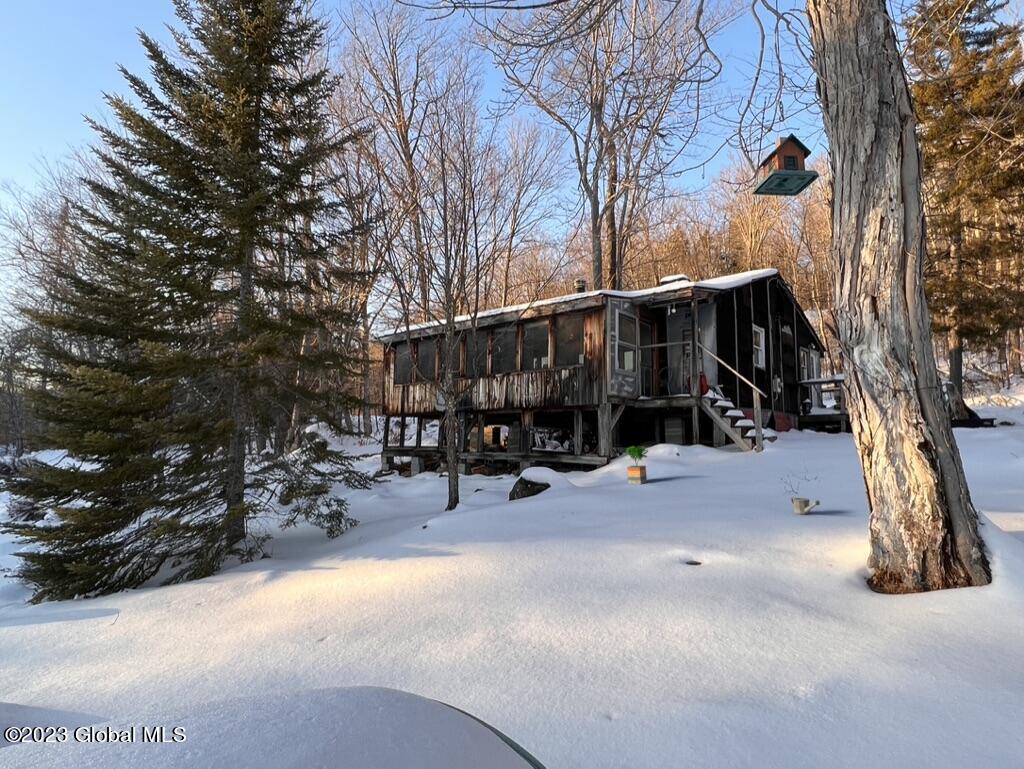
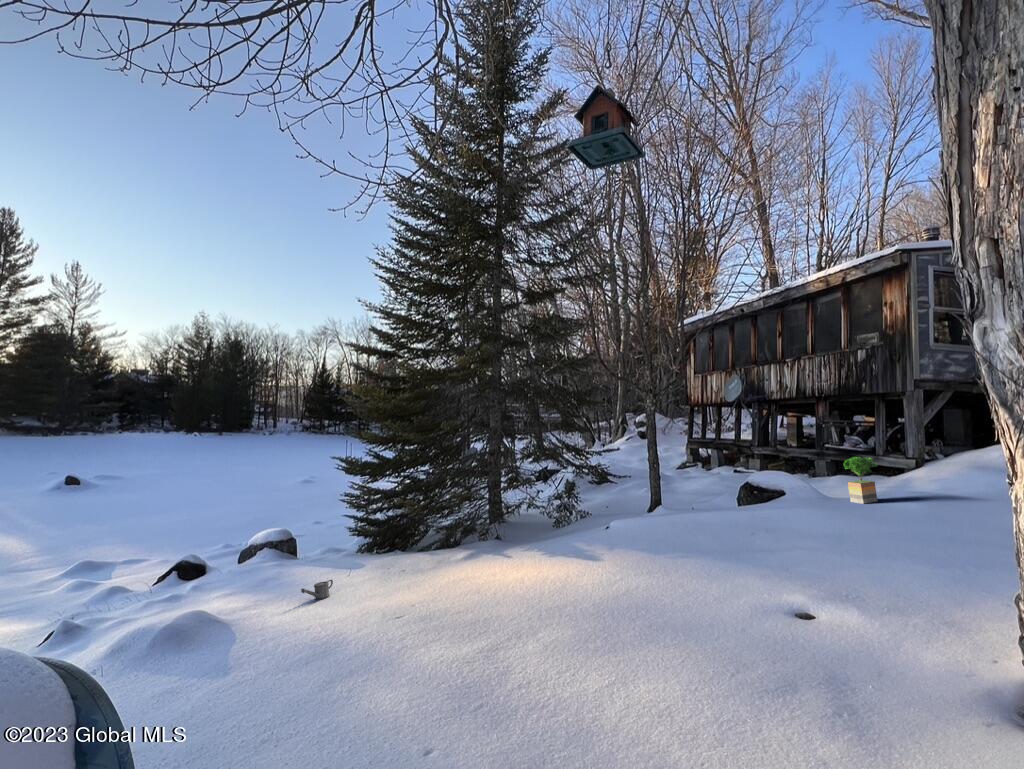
watering can: present [791,497,820,515] -> present [301,580,333,600]

